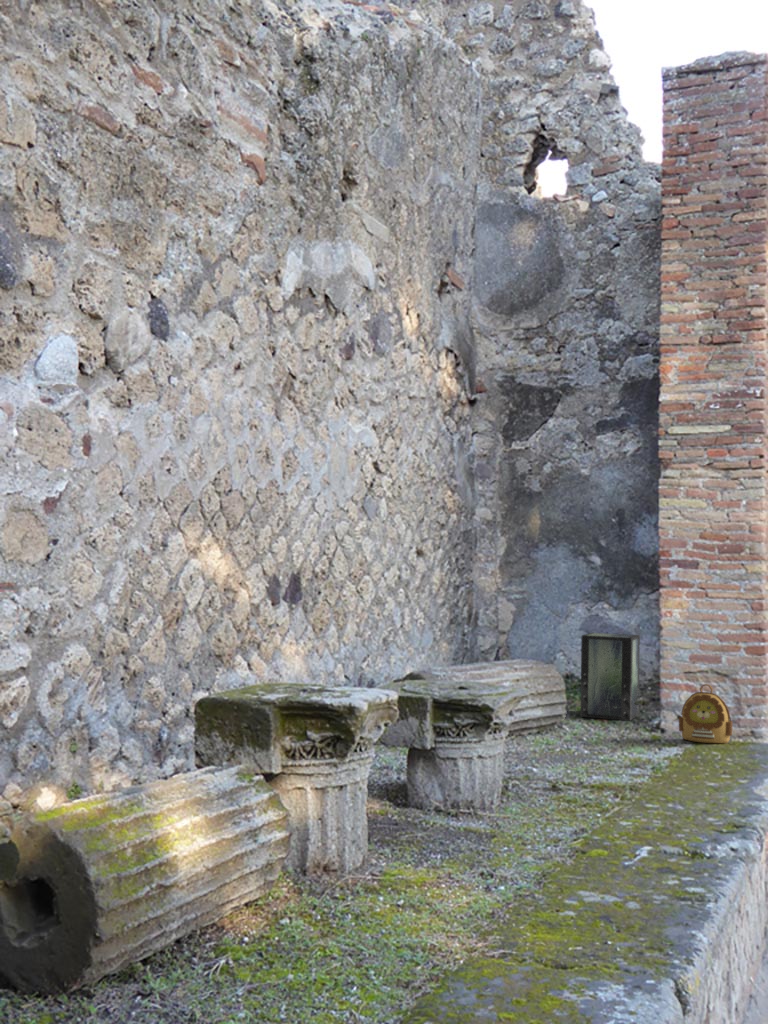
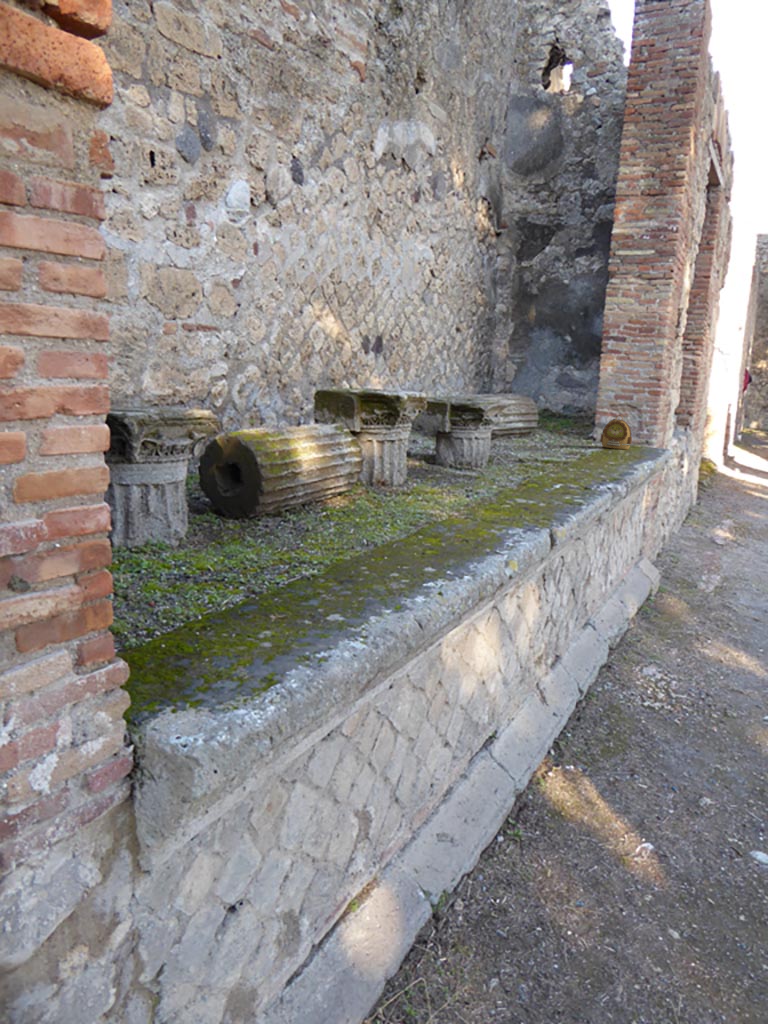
storage box: present [580,633,640,721] -> none [546,387,588,439]

